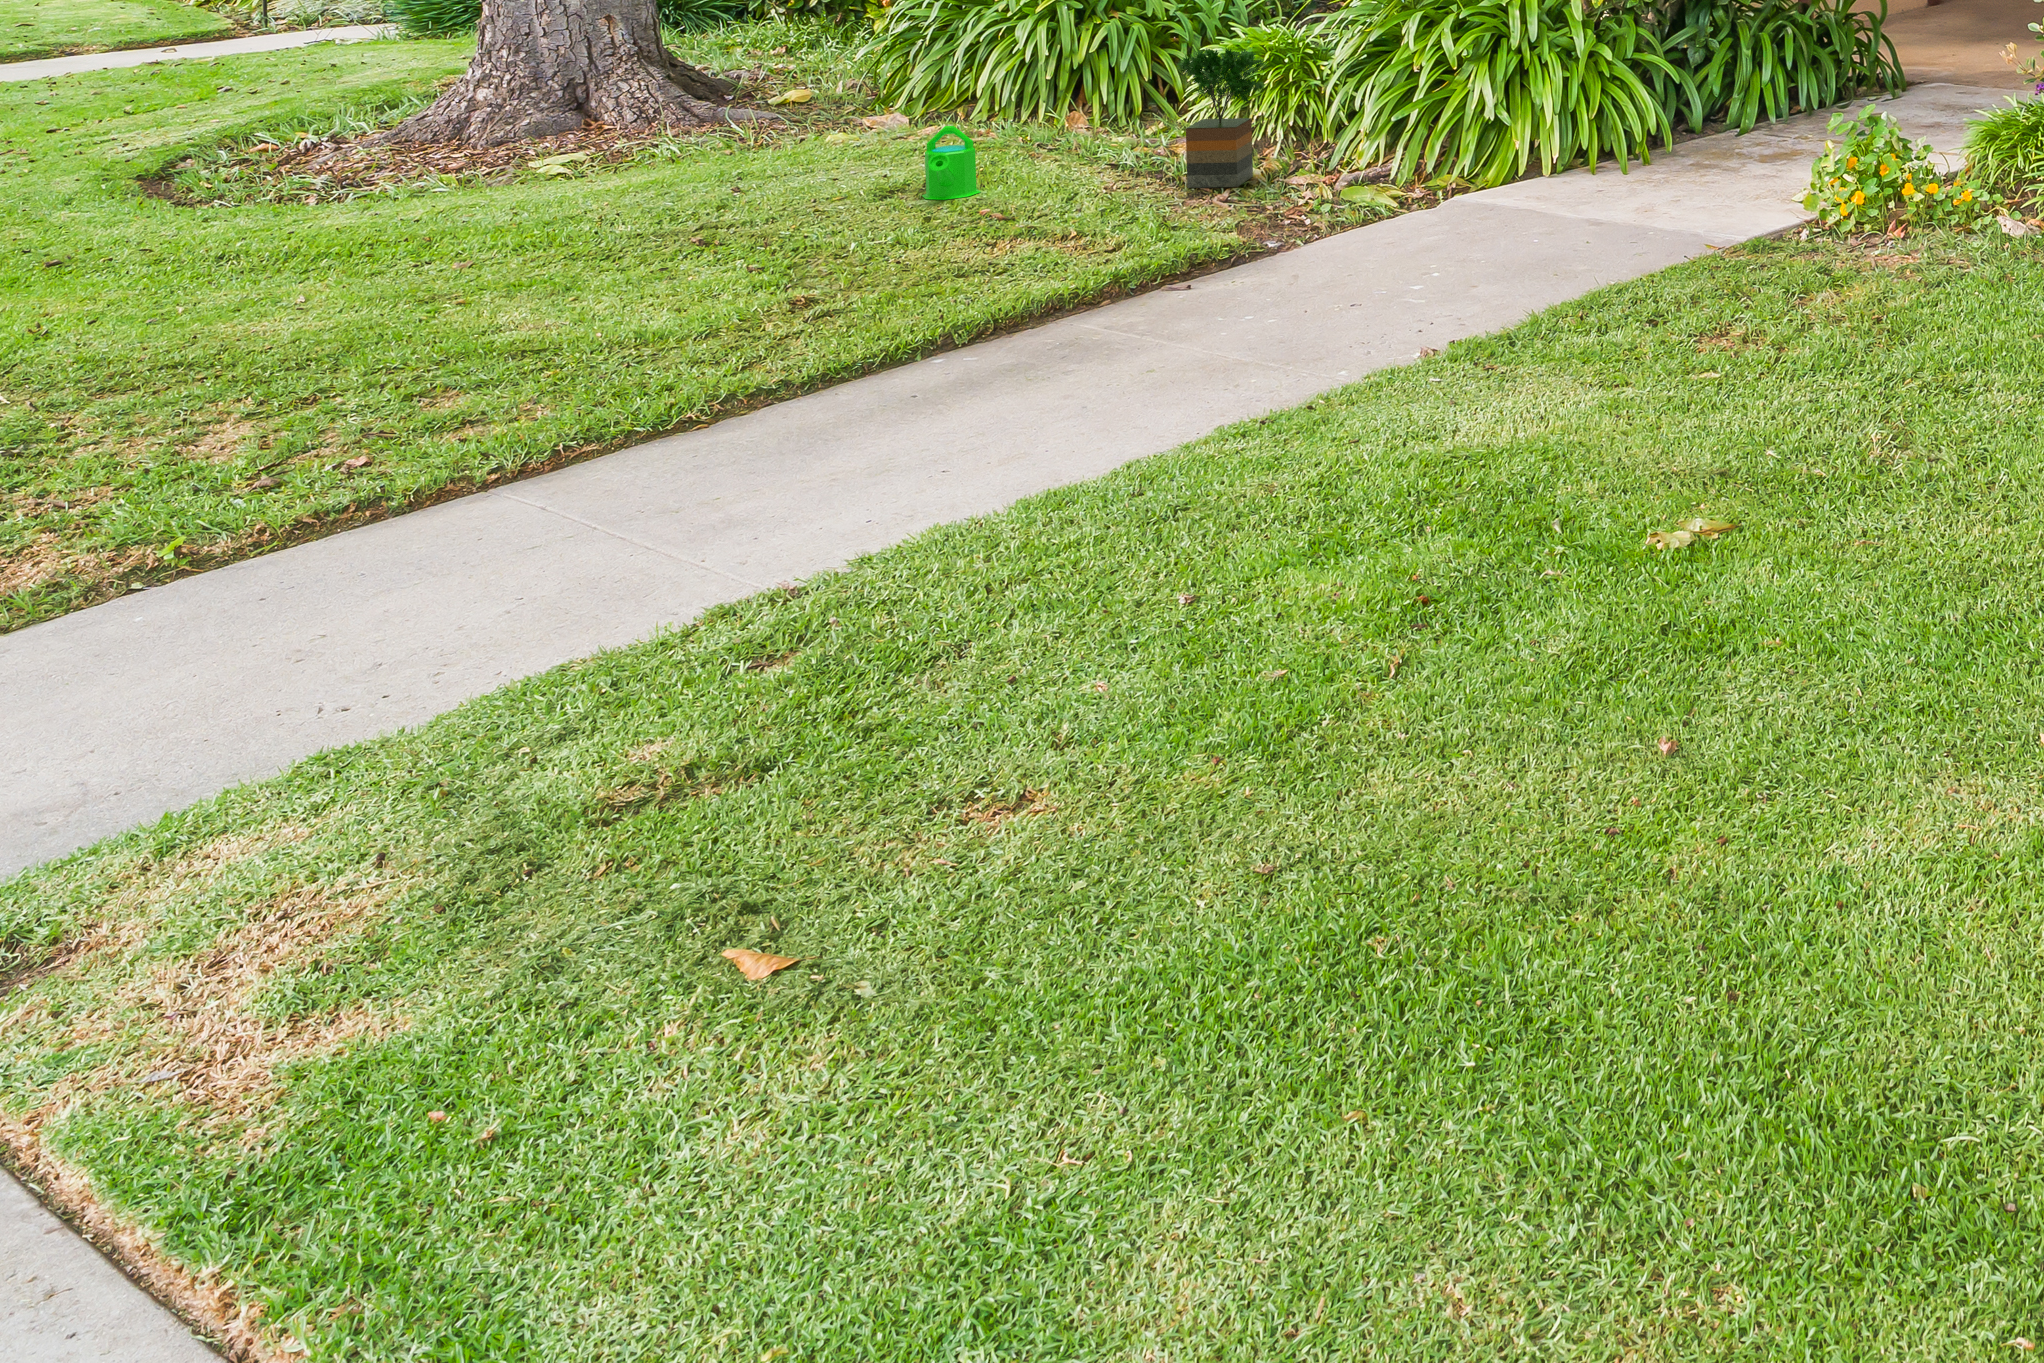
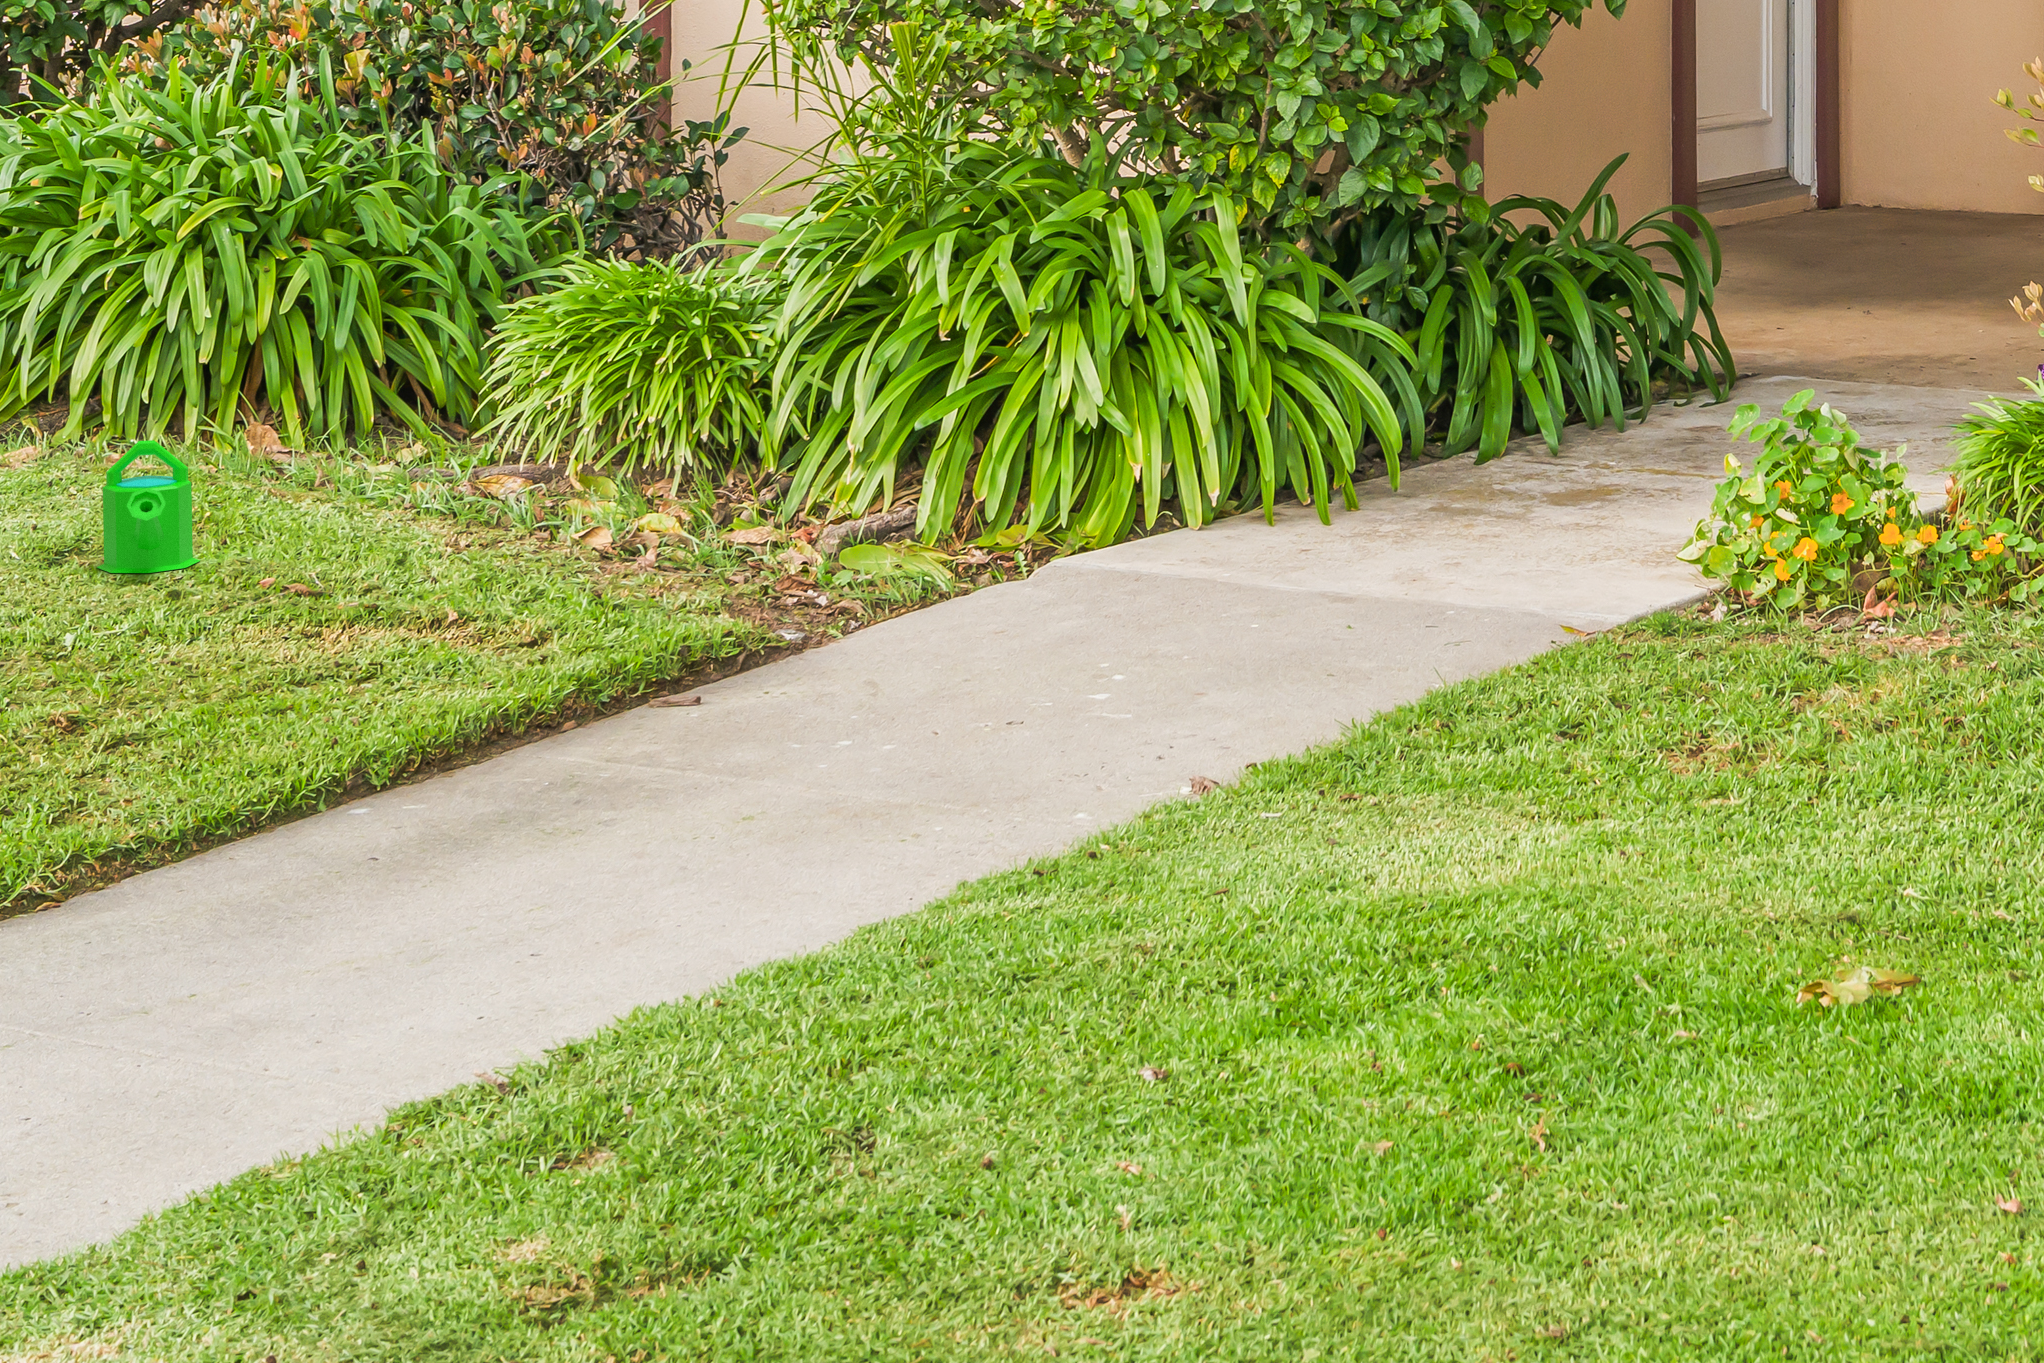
potted tree: present [1178,48,1267,188] -> none [548,296,718,550]

